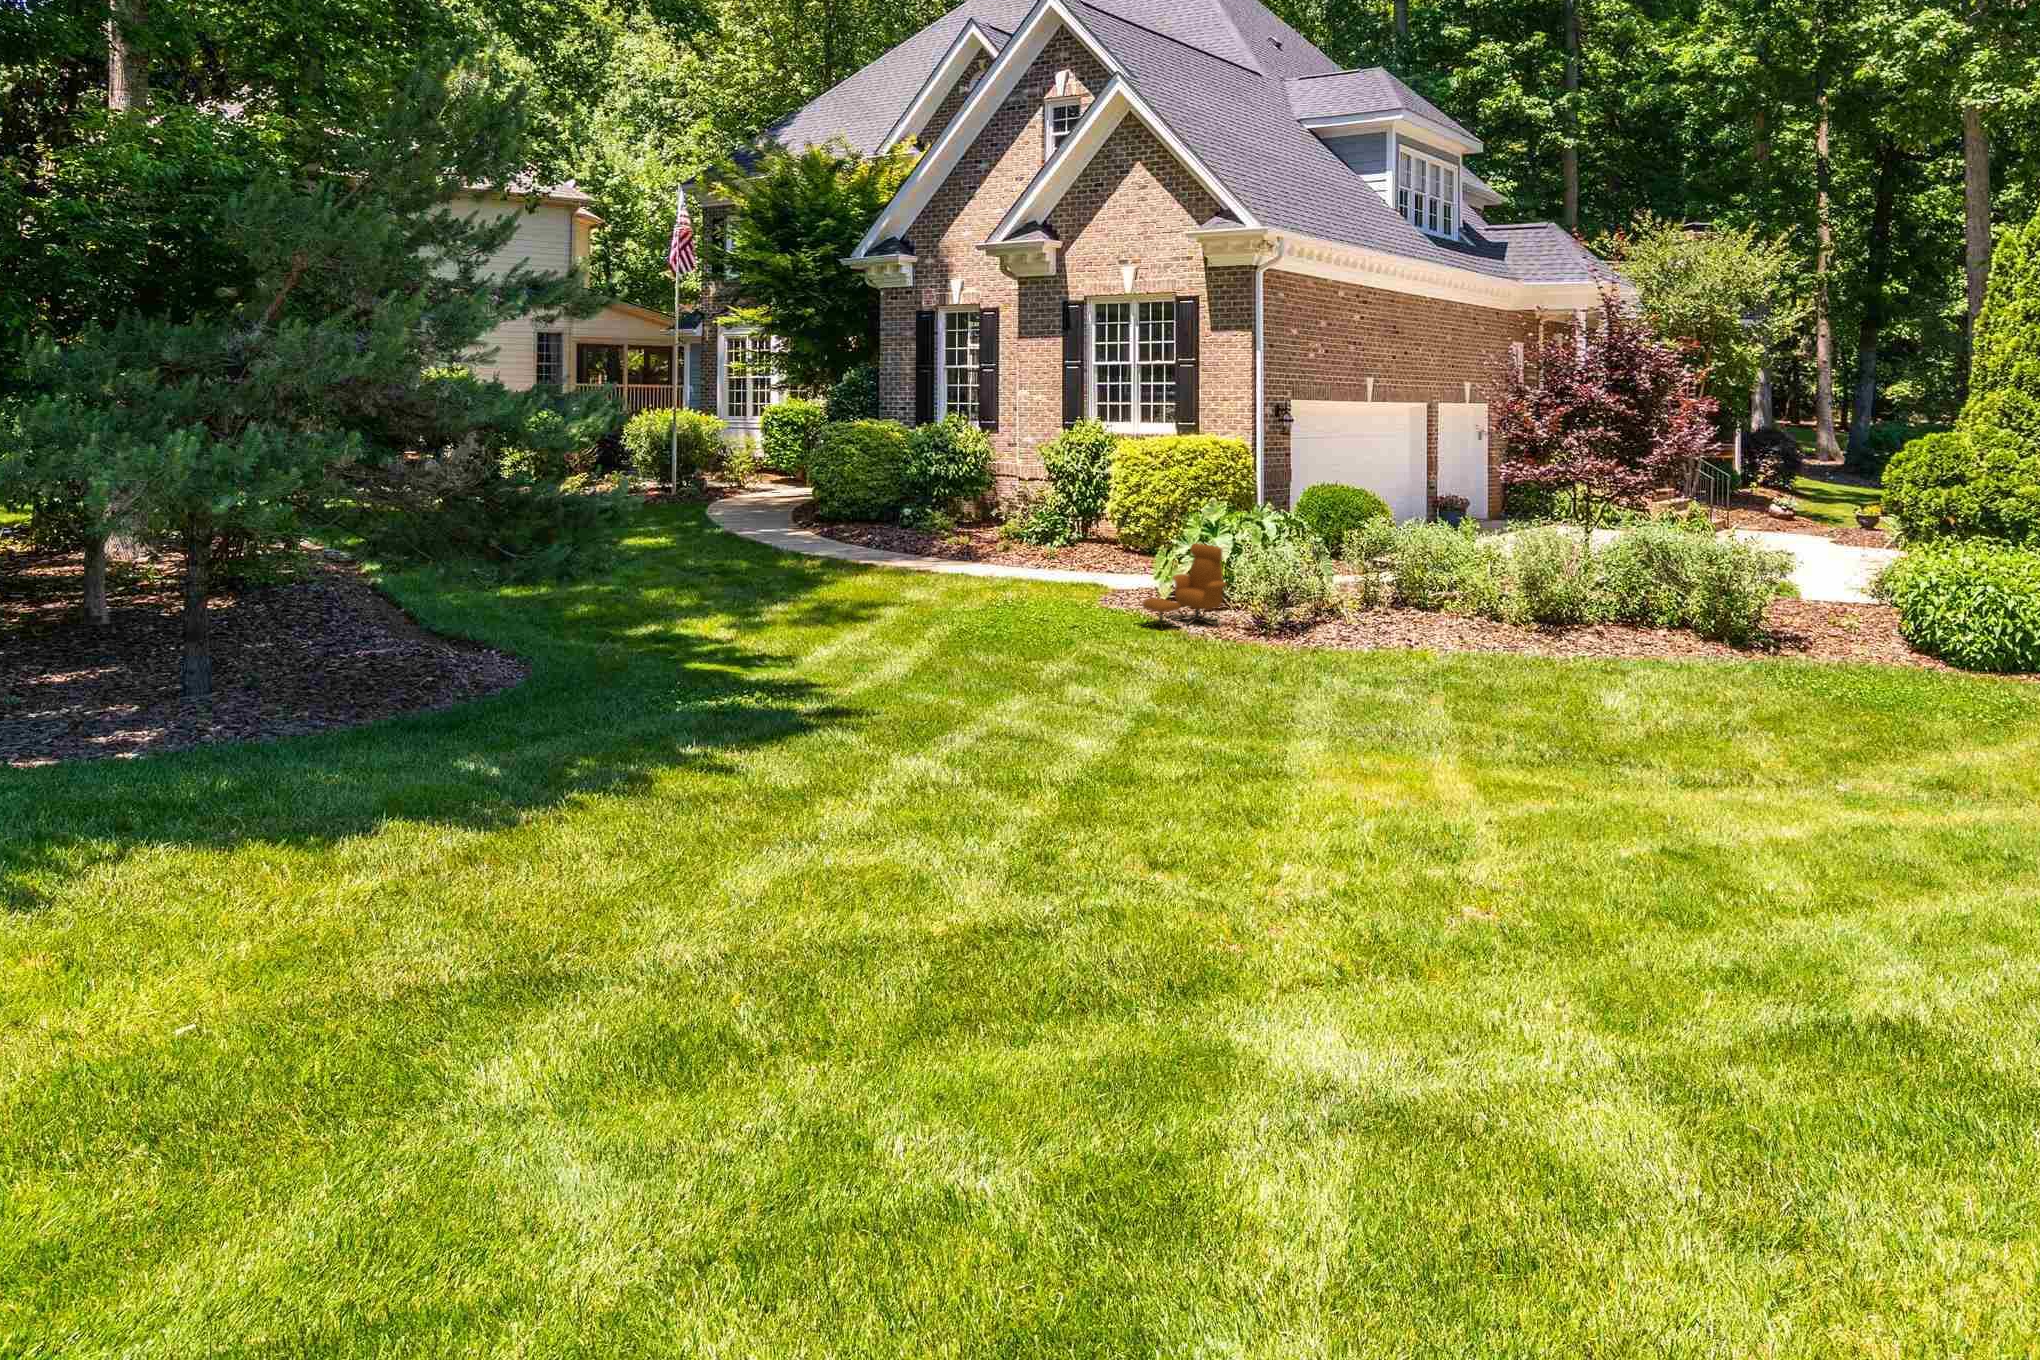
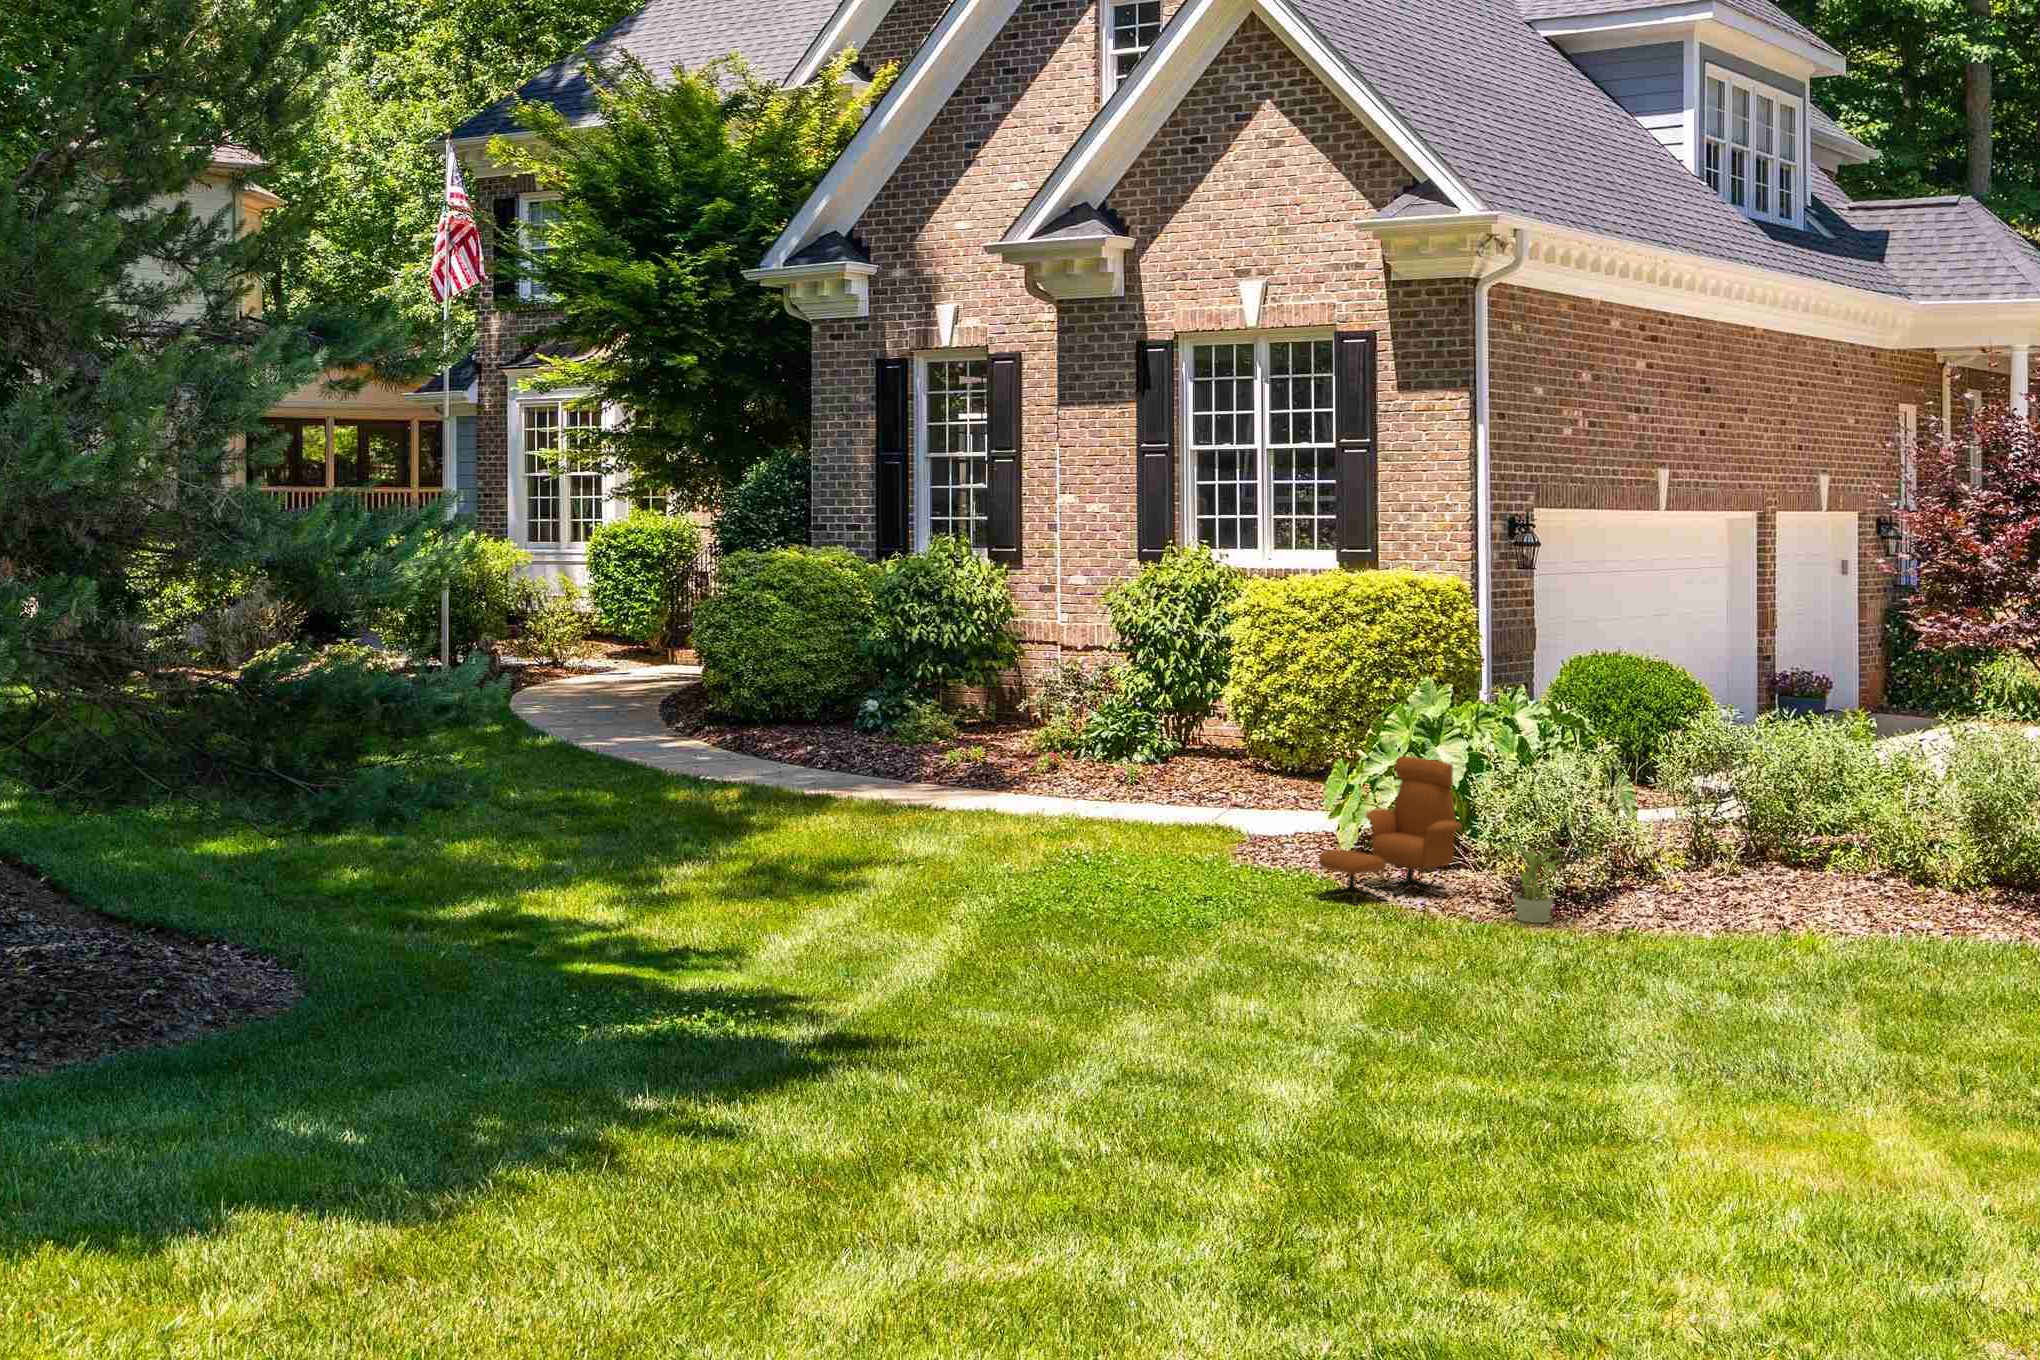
potted plant: none [1242,595,1292,642] -> present [1497,843,1565,923]

